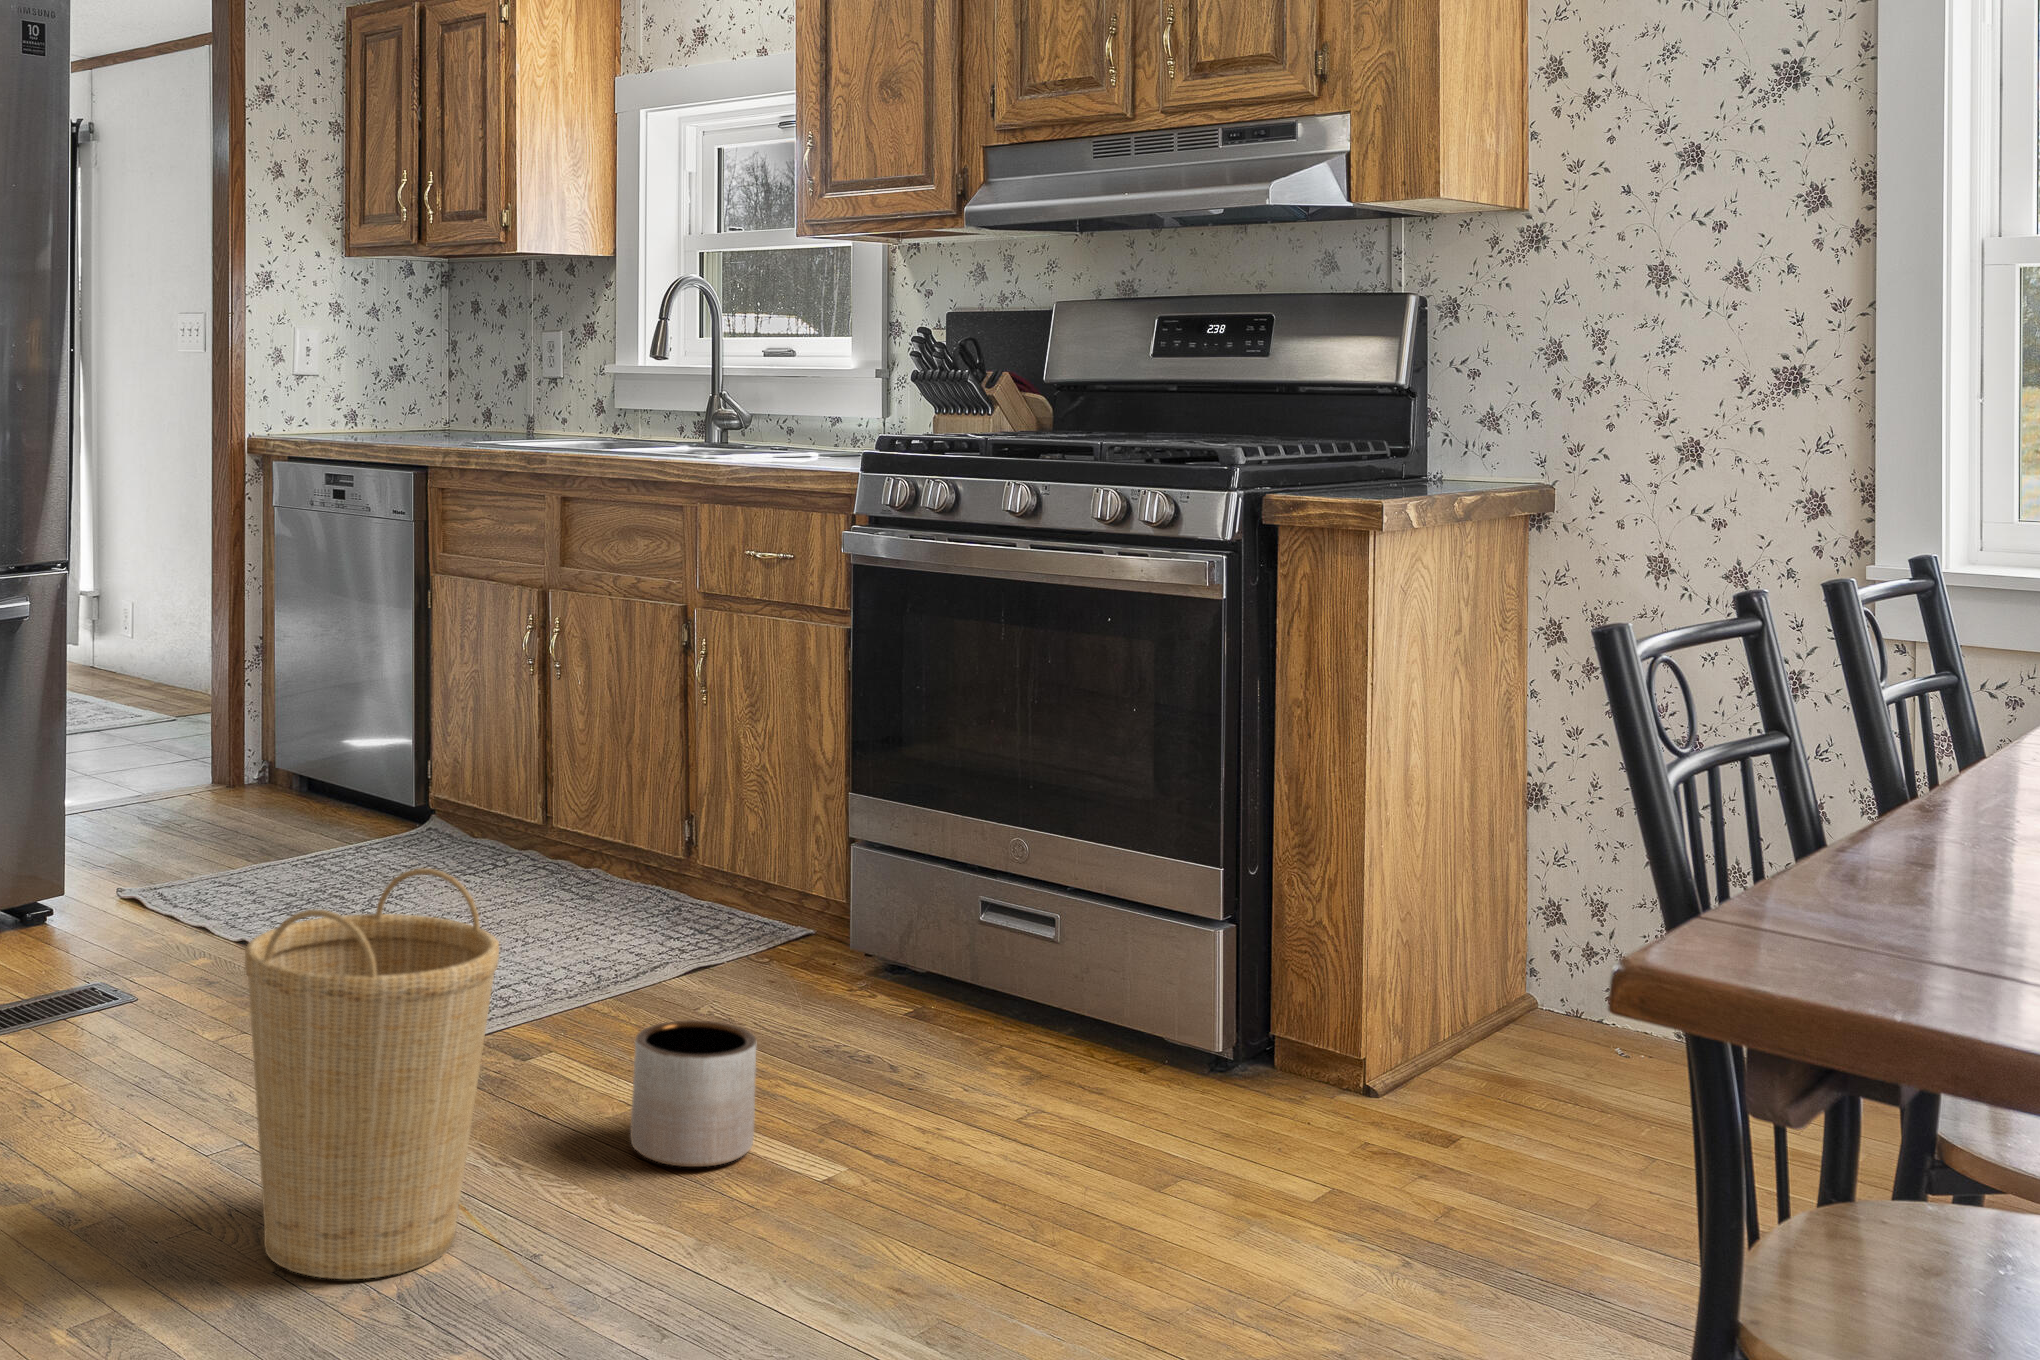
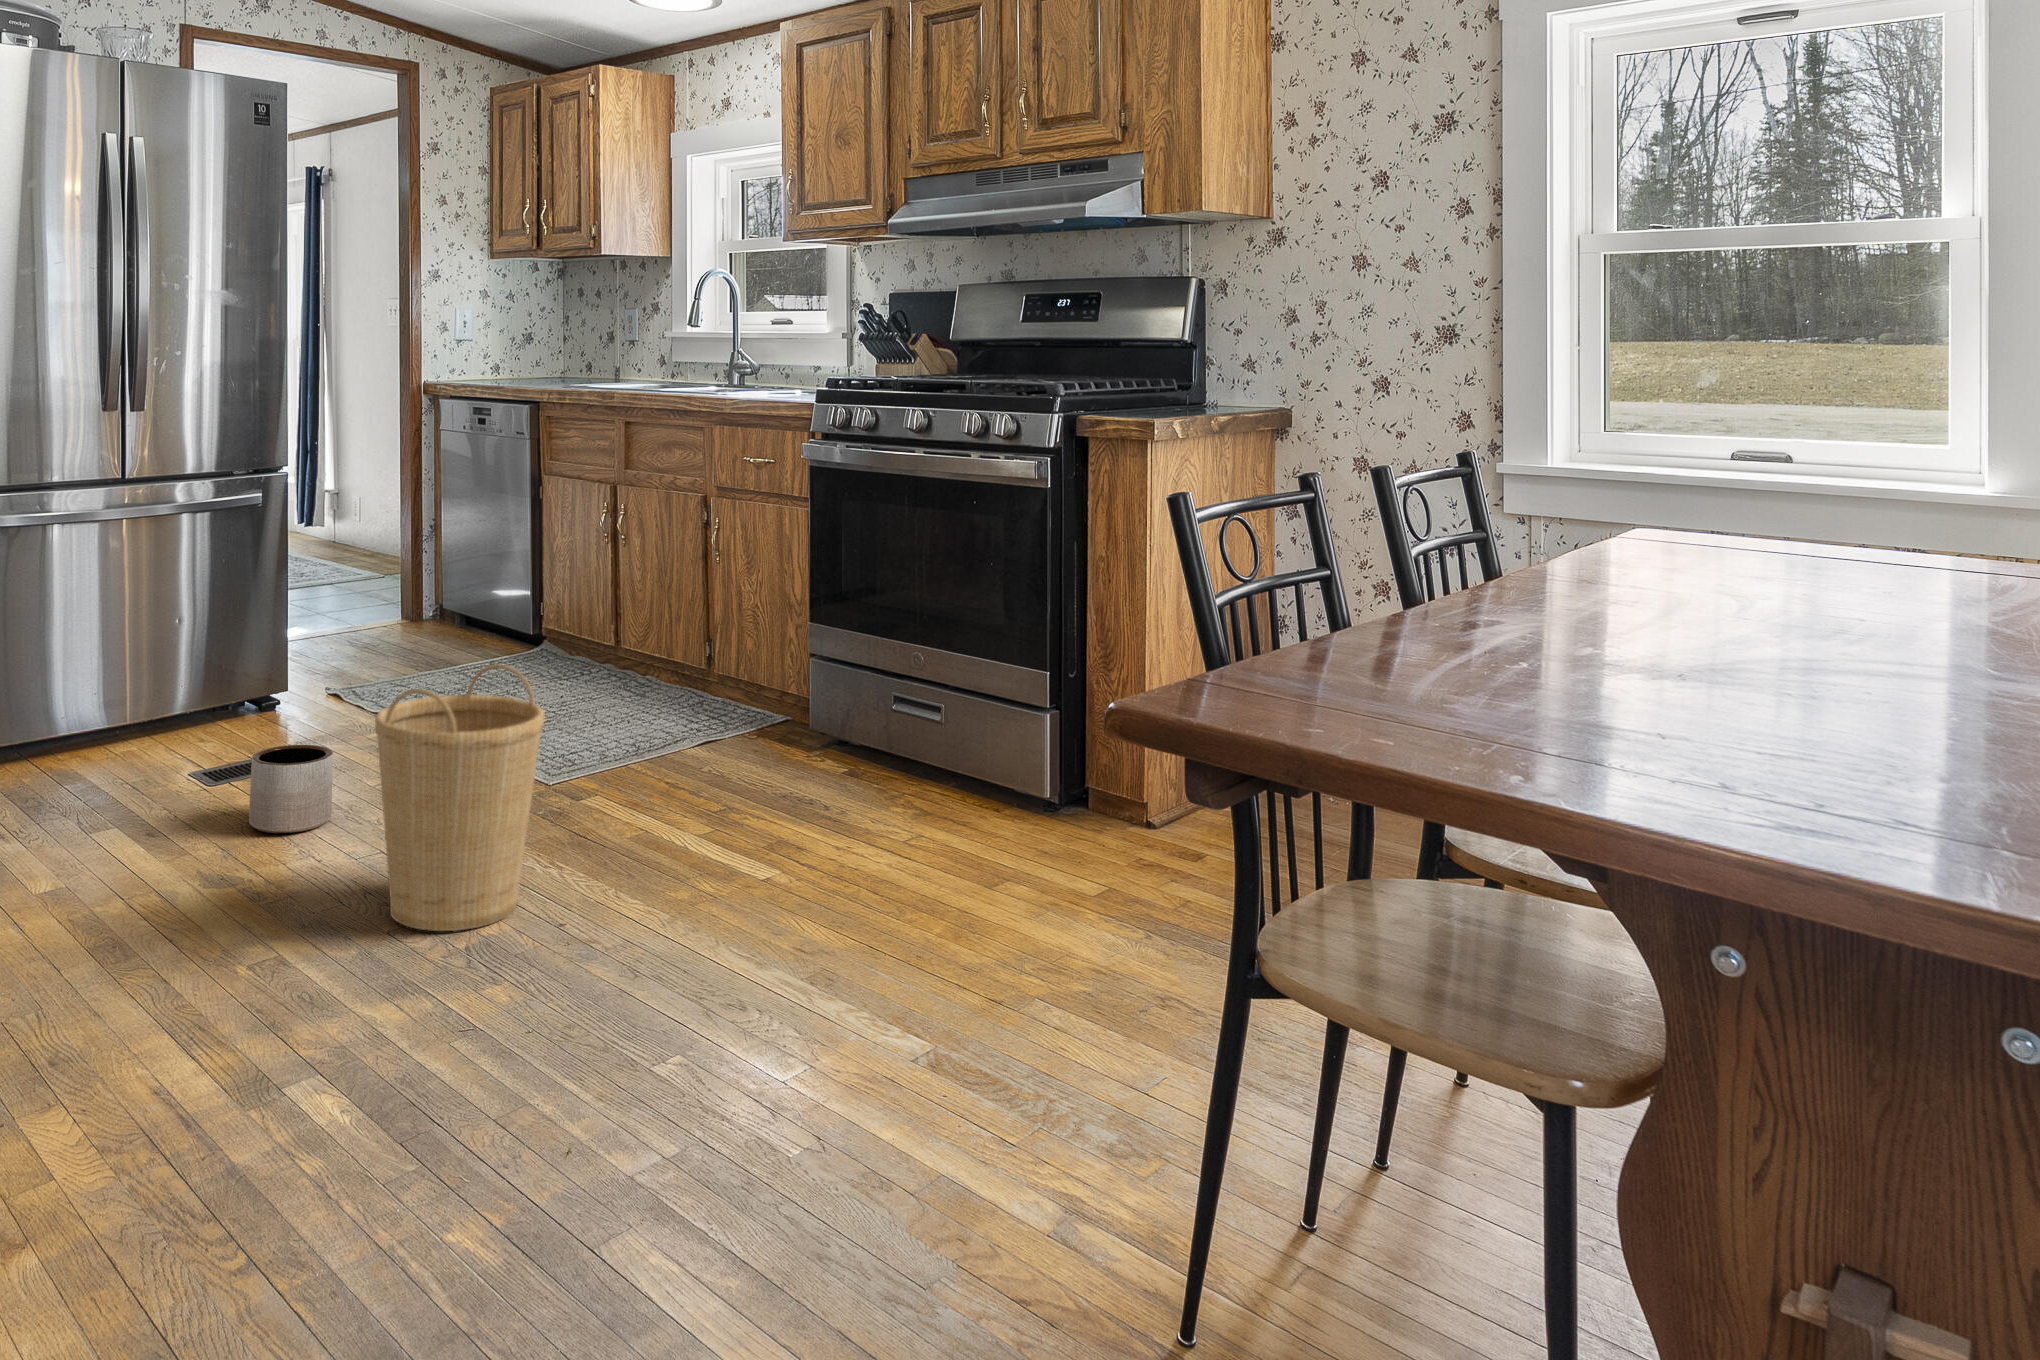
planter: present [630,1020,756,1167] -> present [249,745,333,833]

